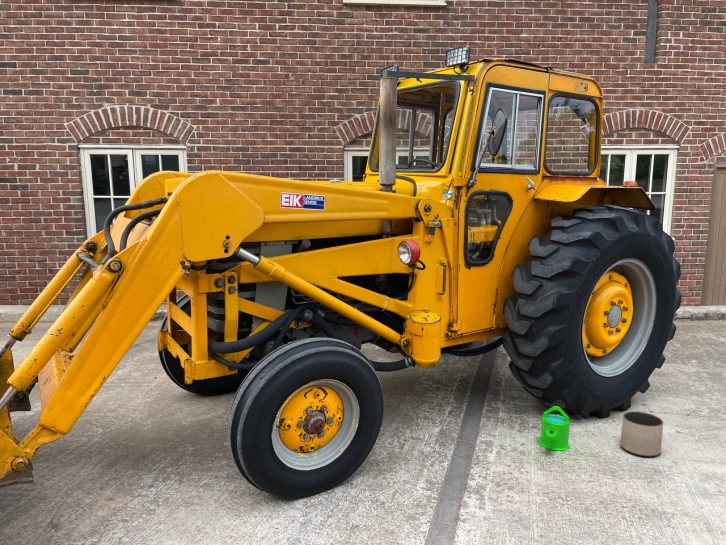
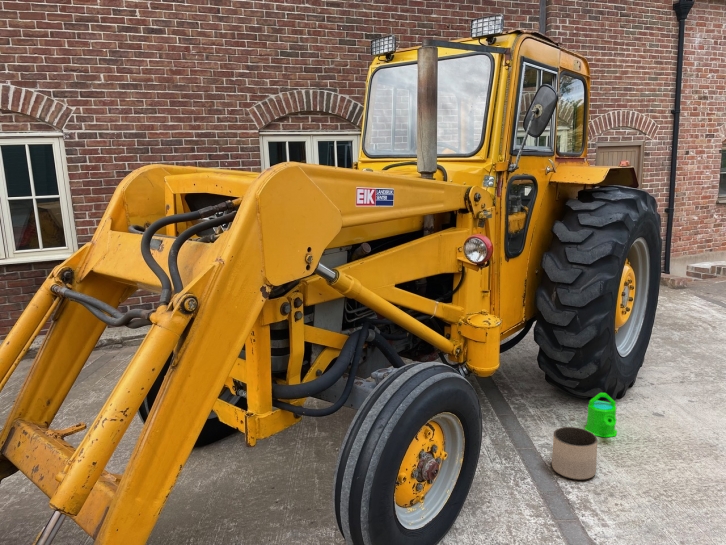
planter: present [620,412,663,456] -> present [552,427,597,480]

